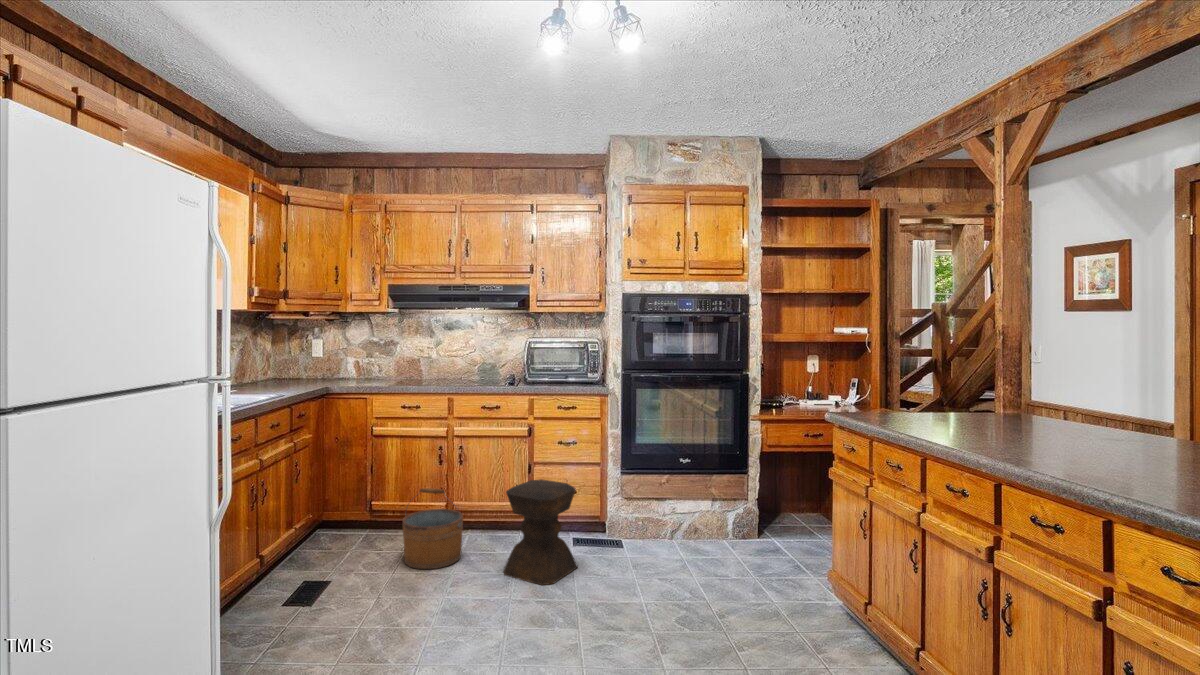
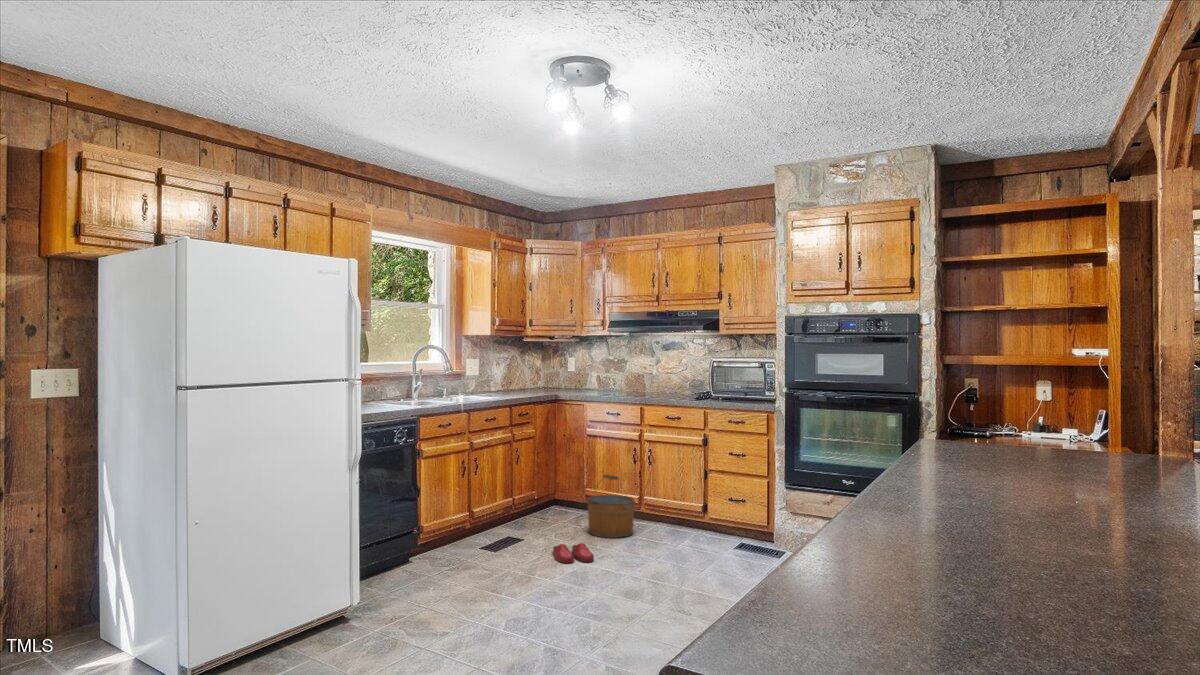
stool: present [503,480,578,585] -> none [649,477,713,561]
slippers: none [397,594,465,635] -> present [553,543,594,563]

